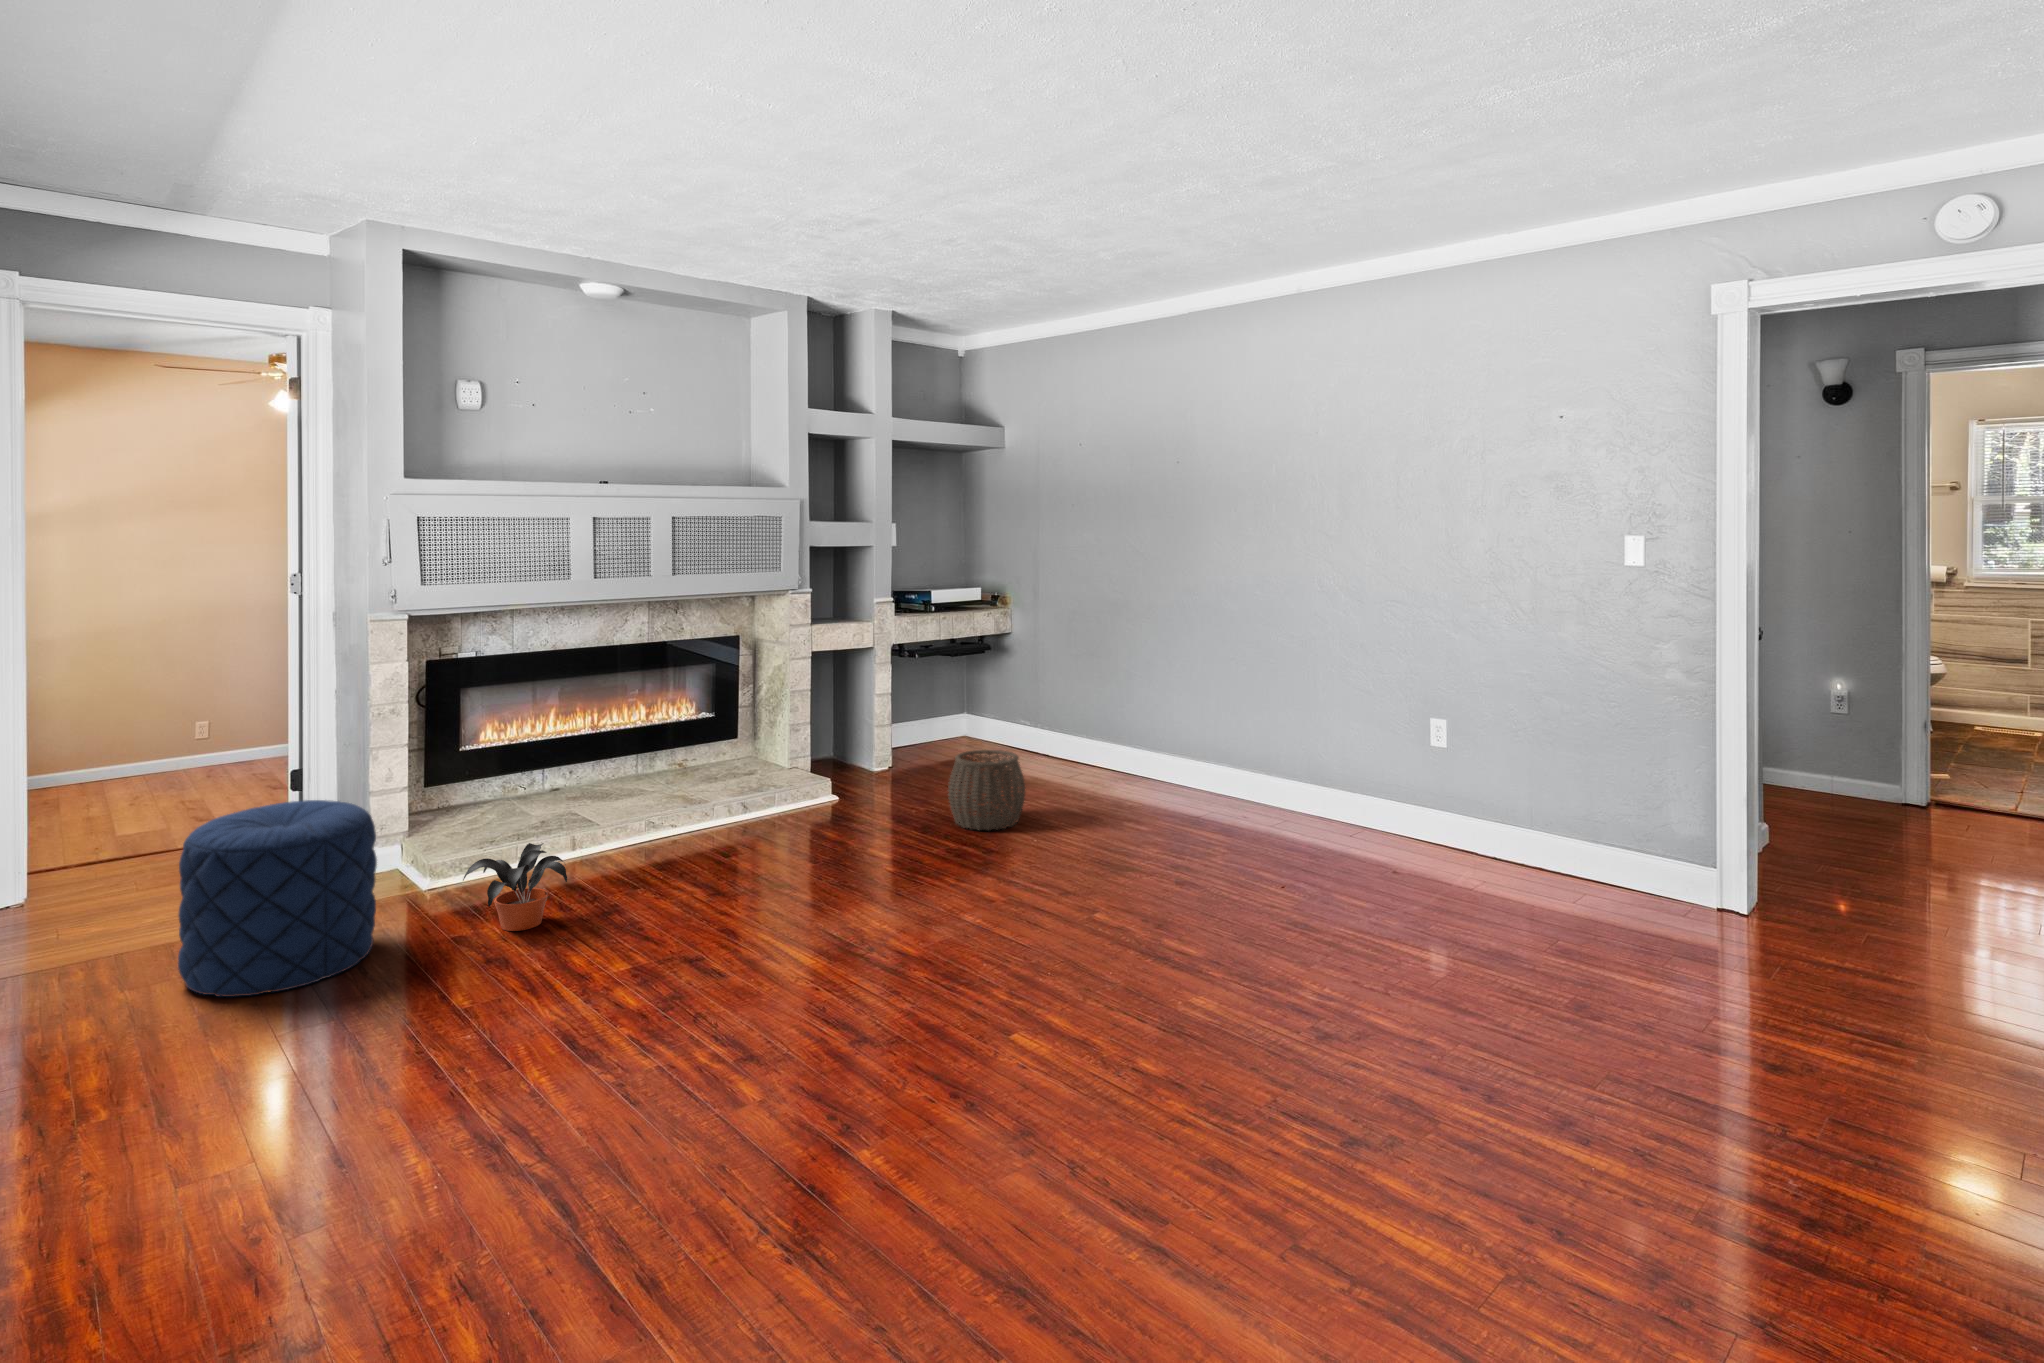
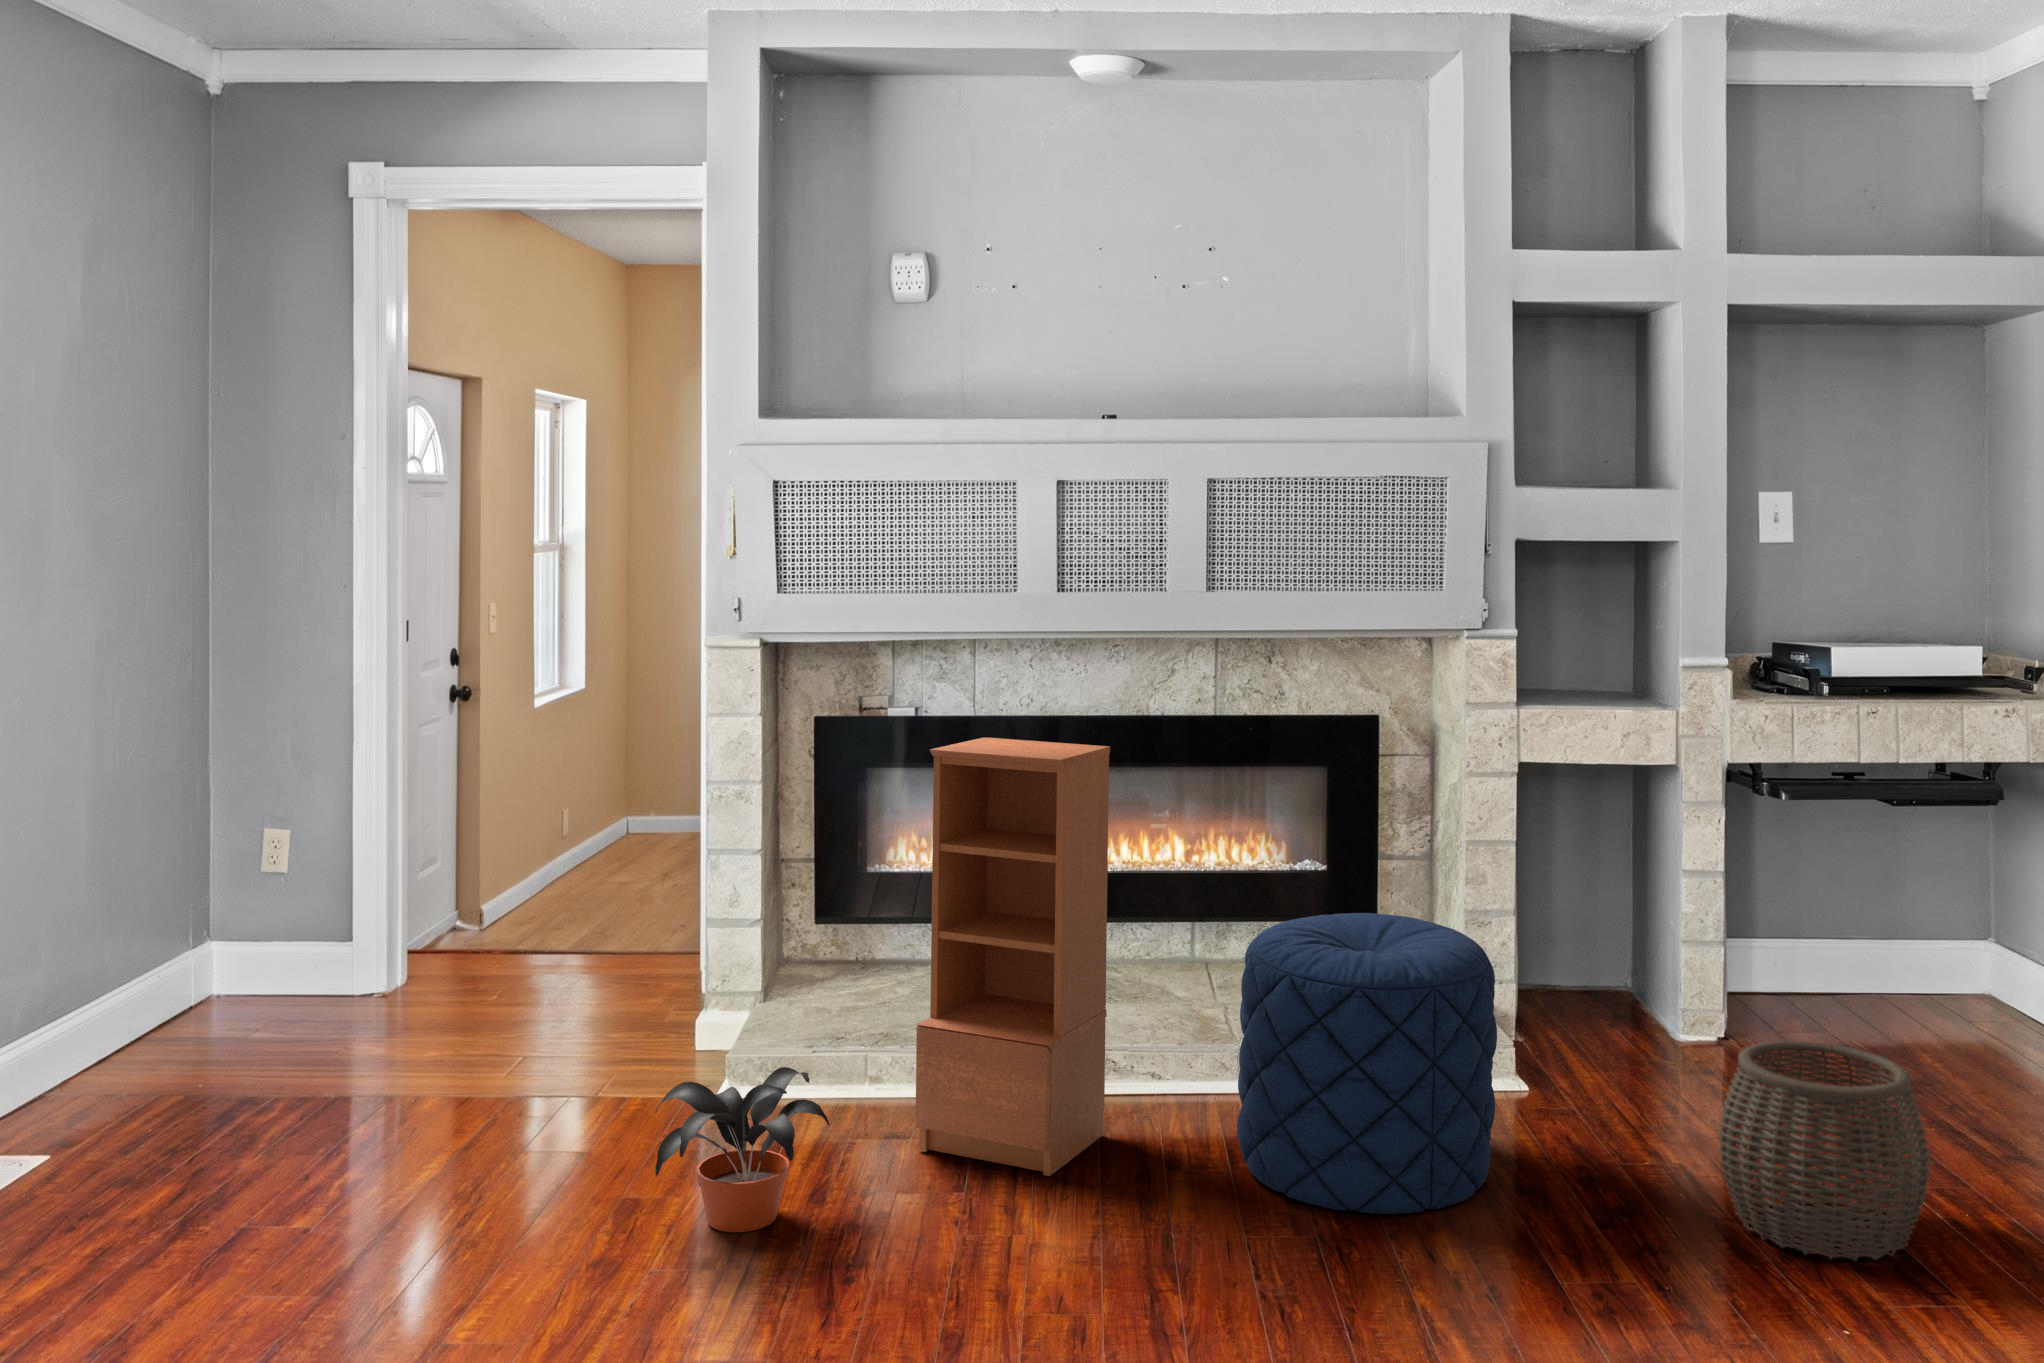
bookcase: none [577,658,665,881] -> present [915,737,1110,1176]
pouf: present [178,800,377,997] -> present [1237,913,1497,1214]

